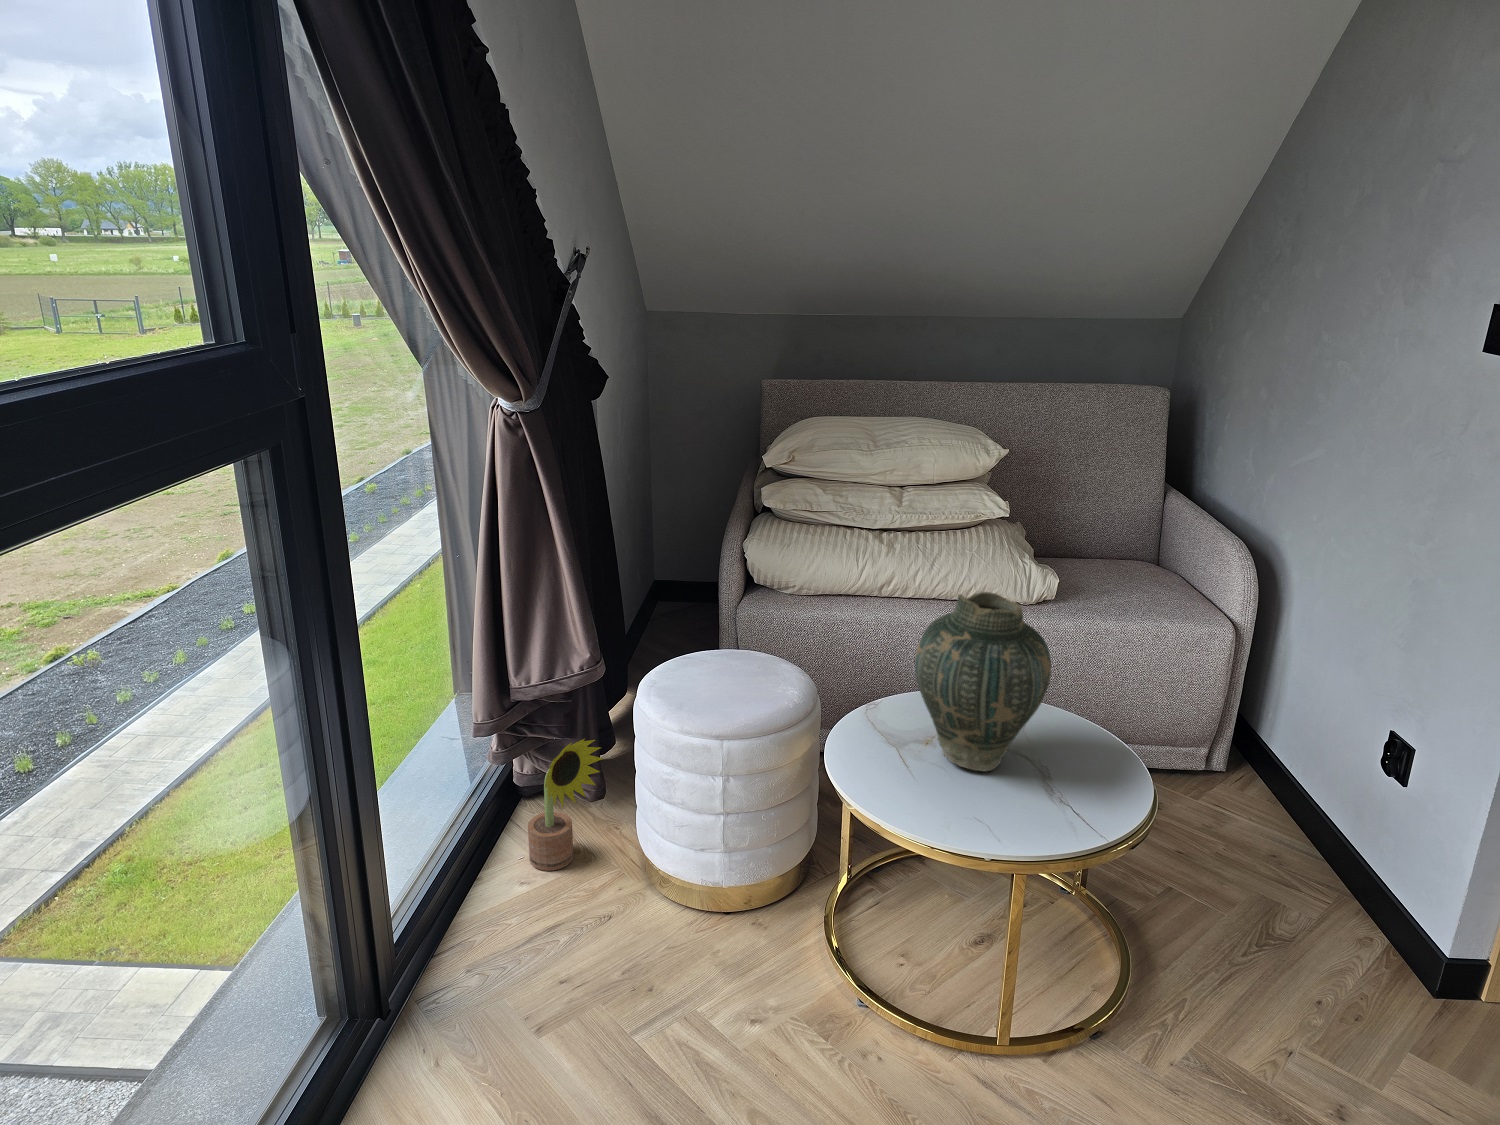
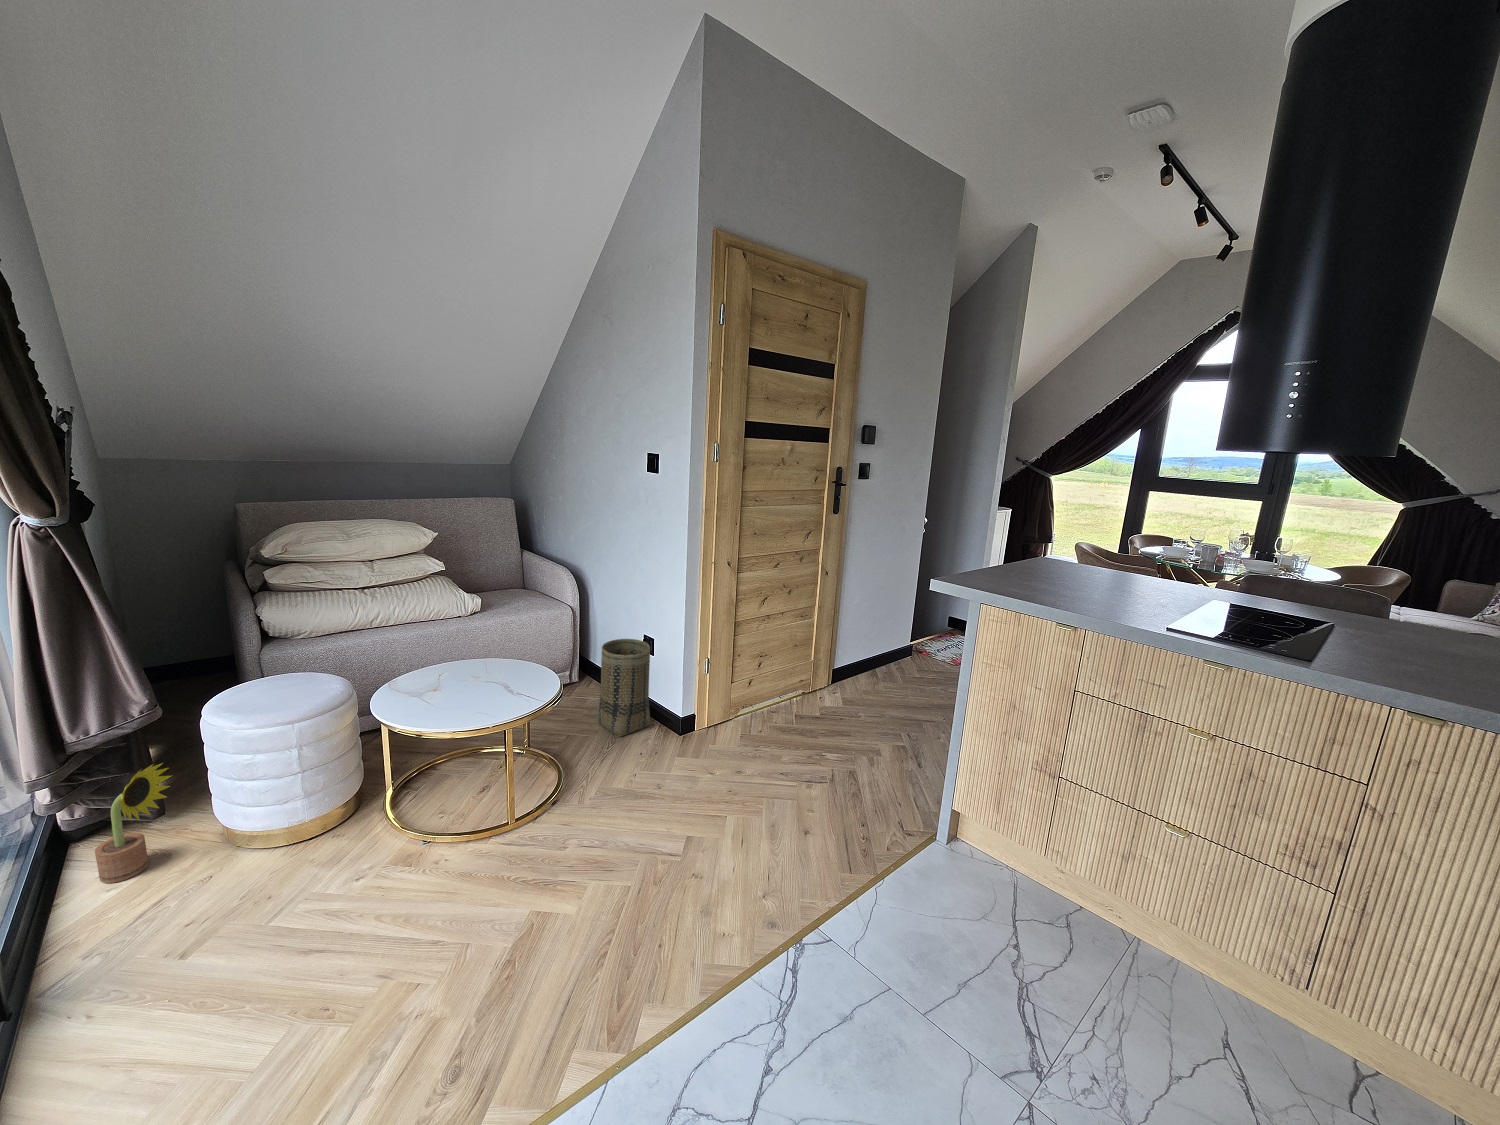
vase: present [915,592,1051,771] -> none [422,599,500,693]
basket: none [1238,731,1398,945] -> present [598,639,650,736]

